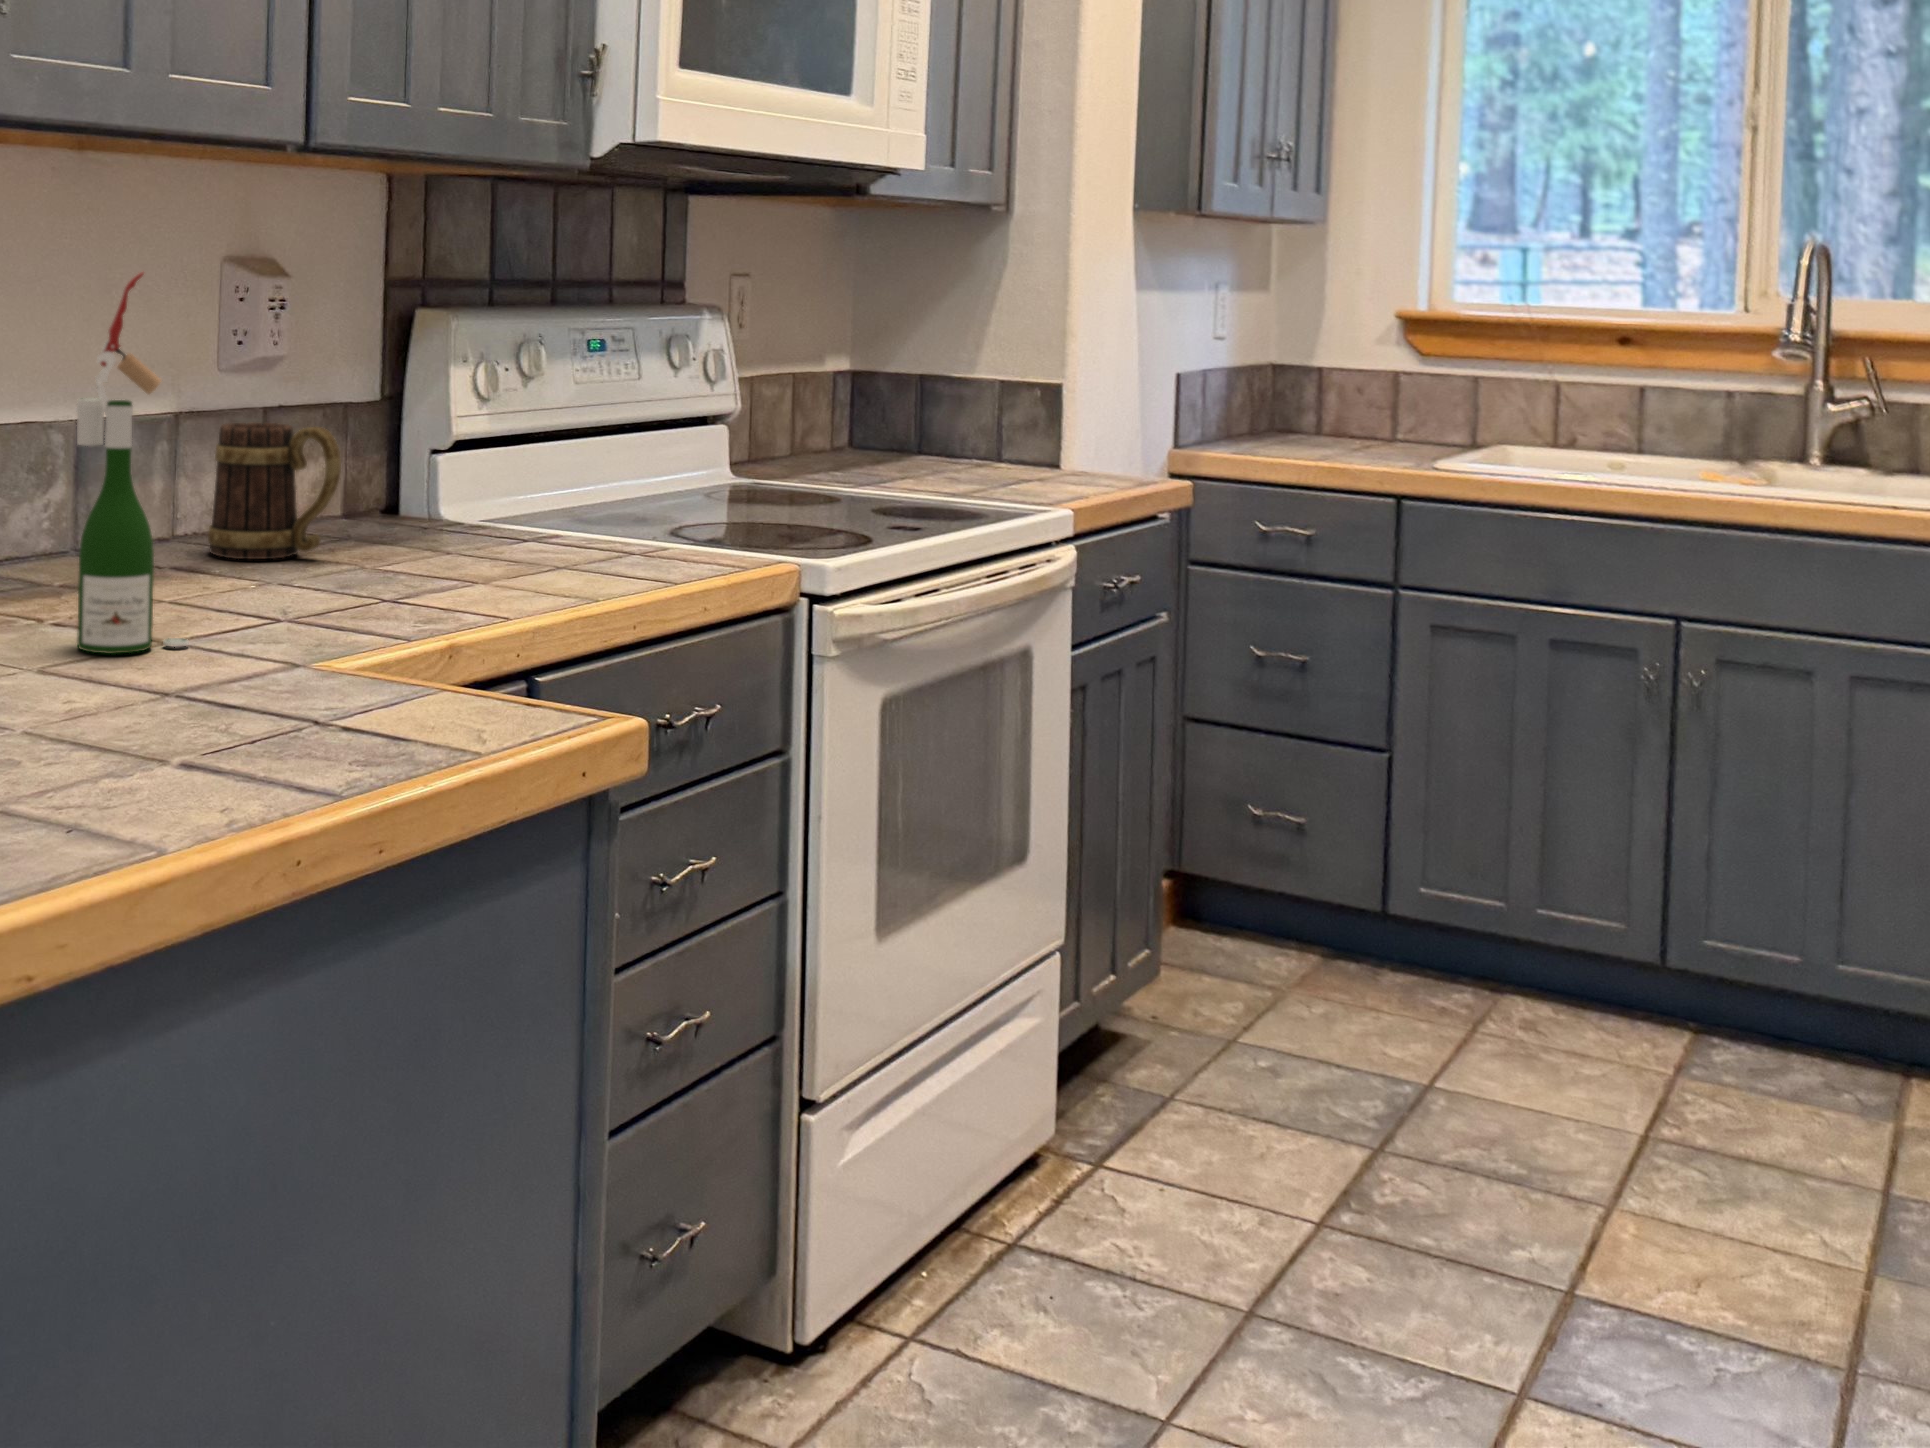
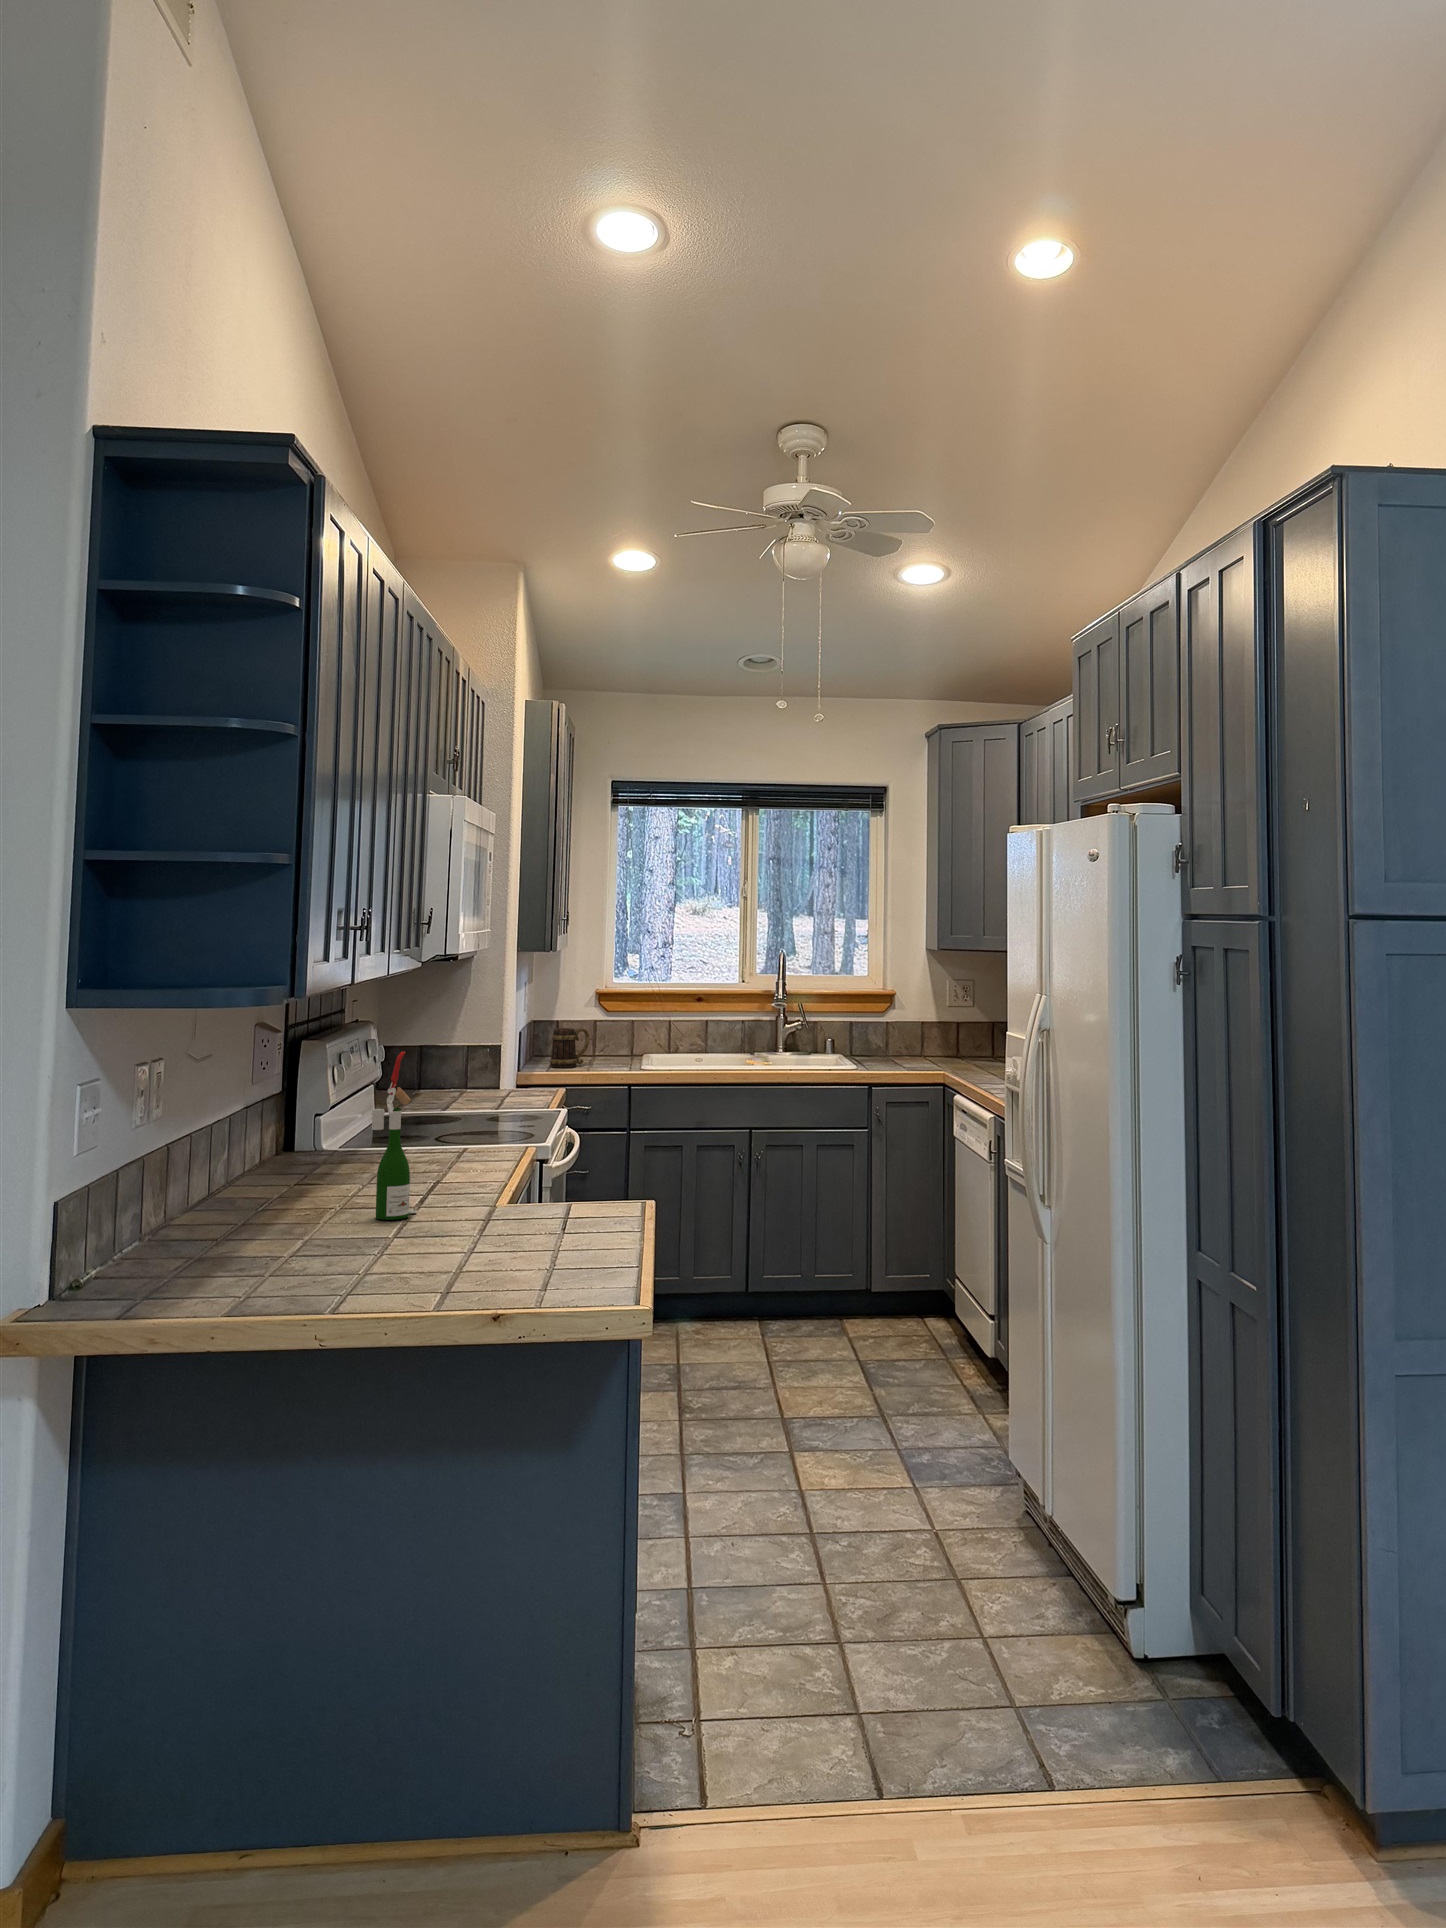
mug: present [208,422,341,559] -> present [550,1028,590,1068]

